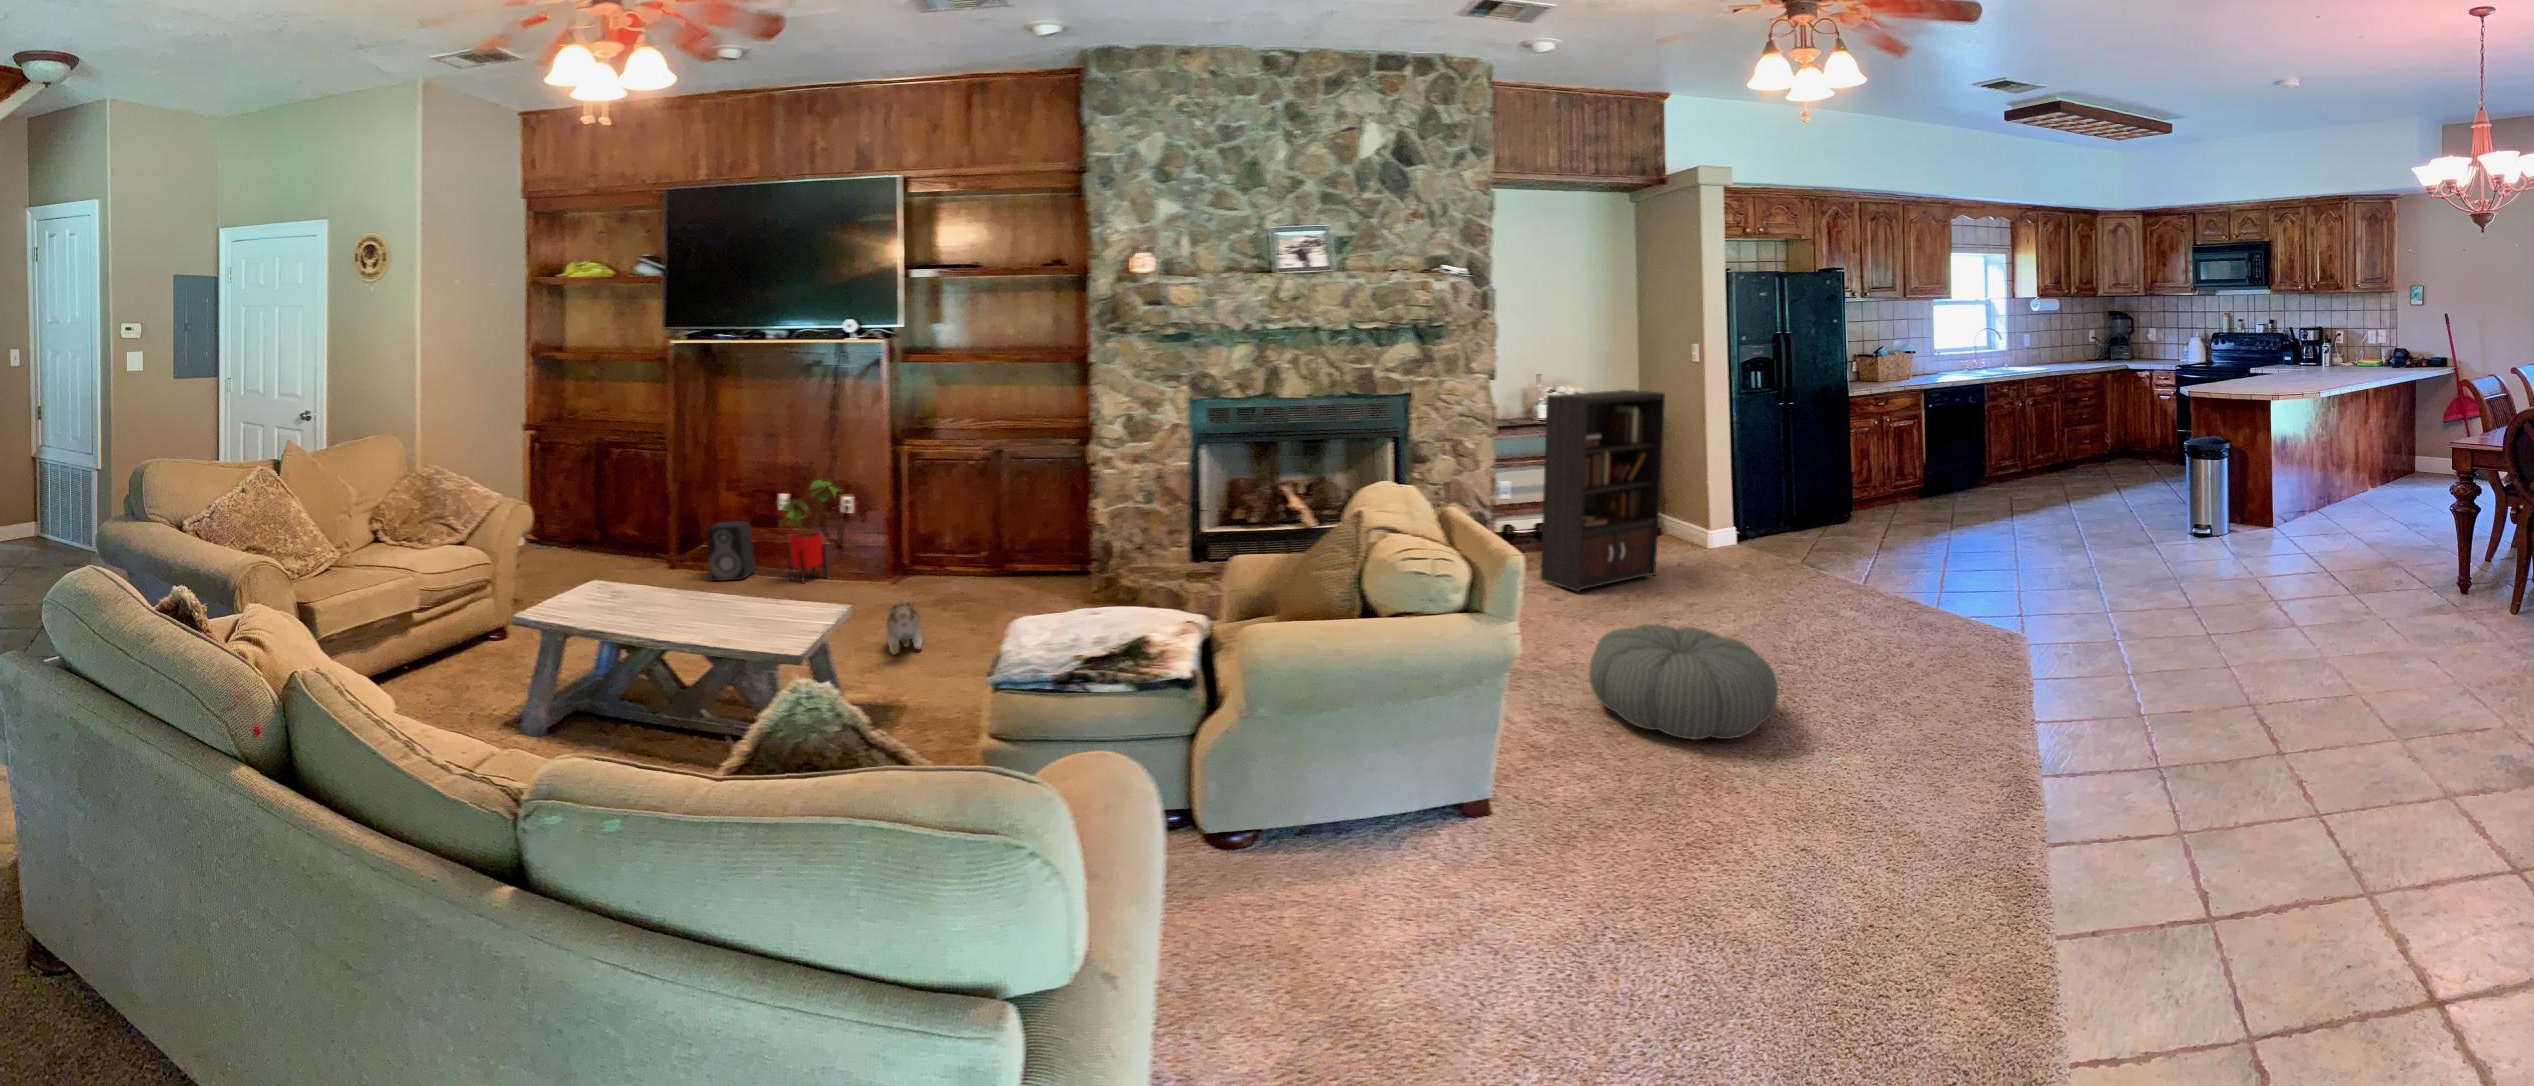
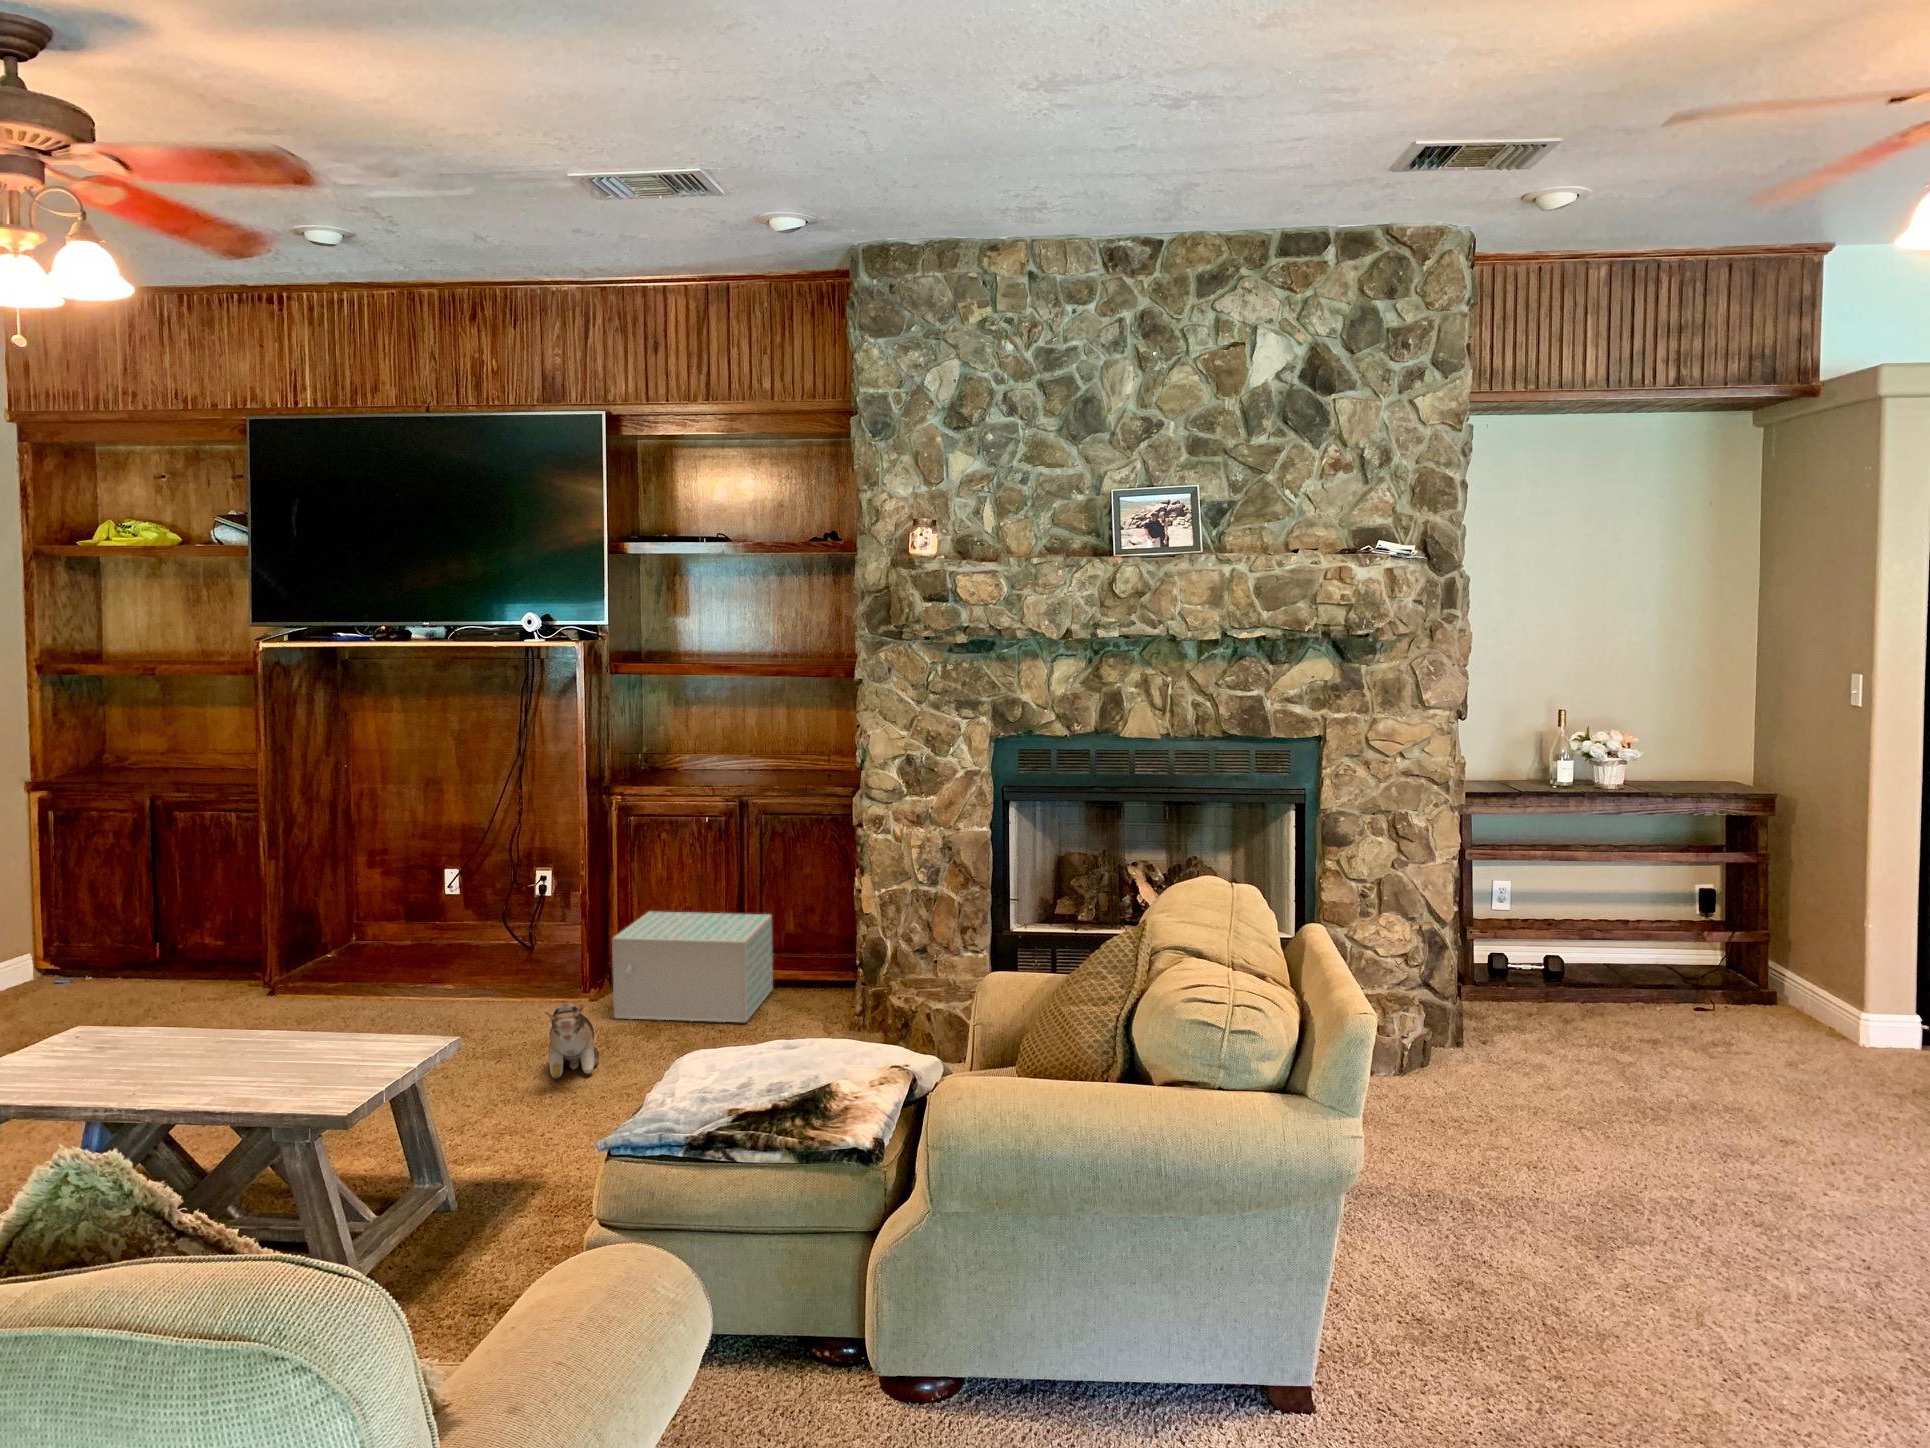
bookcase: present [1541,390,1665,592] -> none [1541,739,1757,1065]
house plant: present [778,480,839,583] -> none [446,829,532,970]
speaker: present [707,521,755,581] -> none [360,880,419,959]
storage box: none [921,530,1035,610] -> present [612,911,773,1022]
pouf: present [1589,624,1778,740] -> none [1546,1128,1866,1331]

